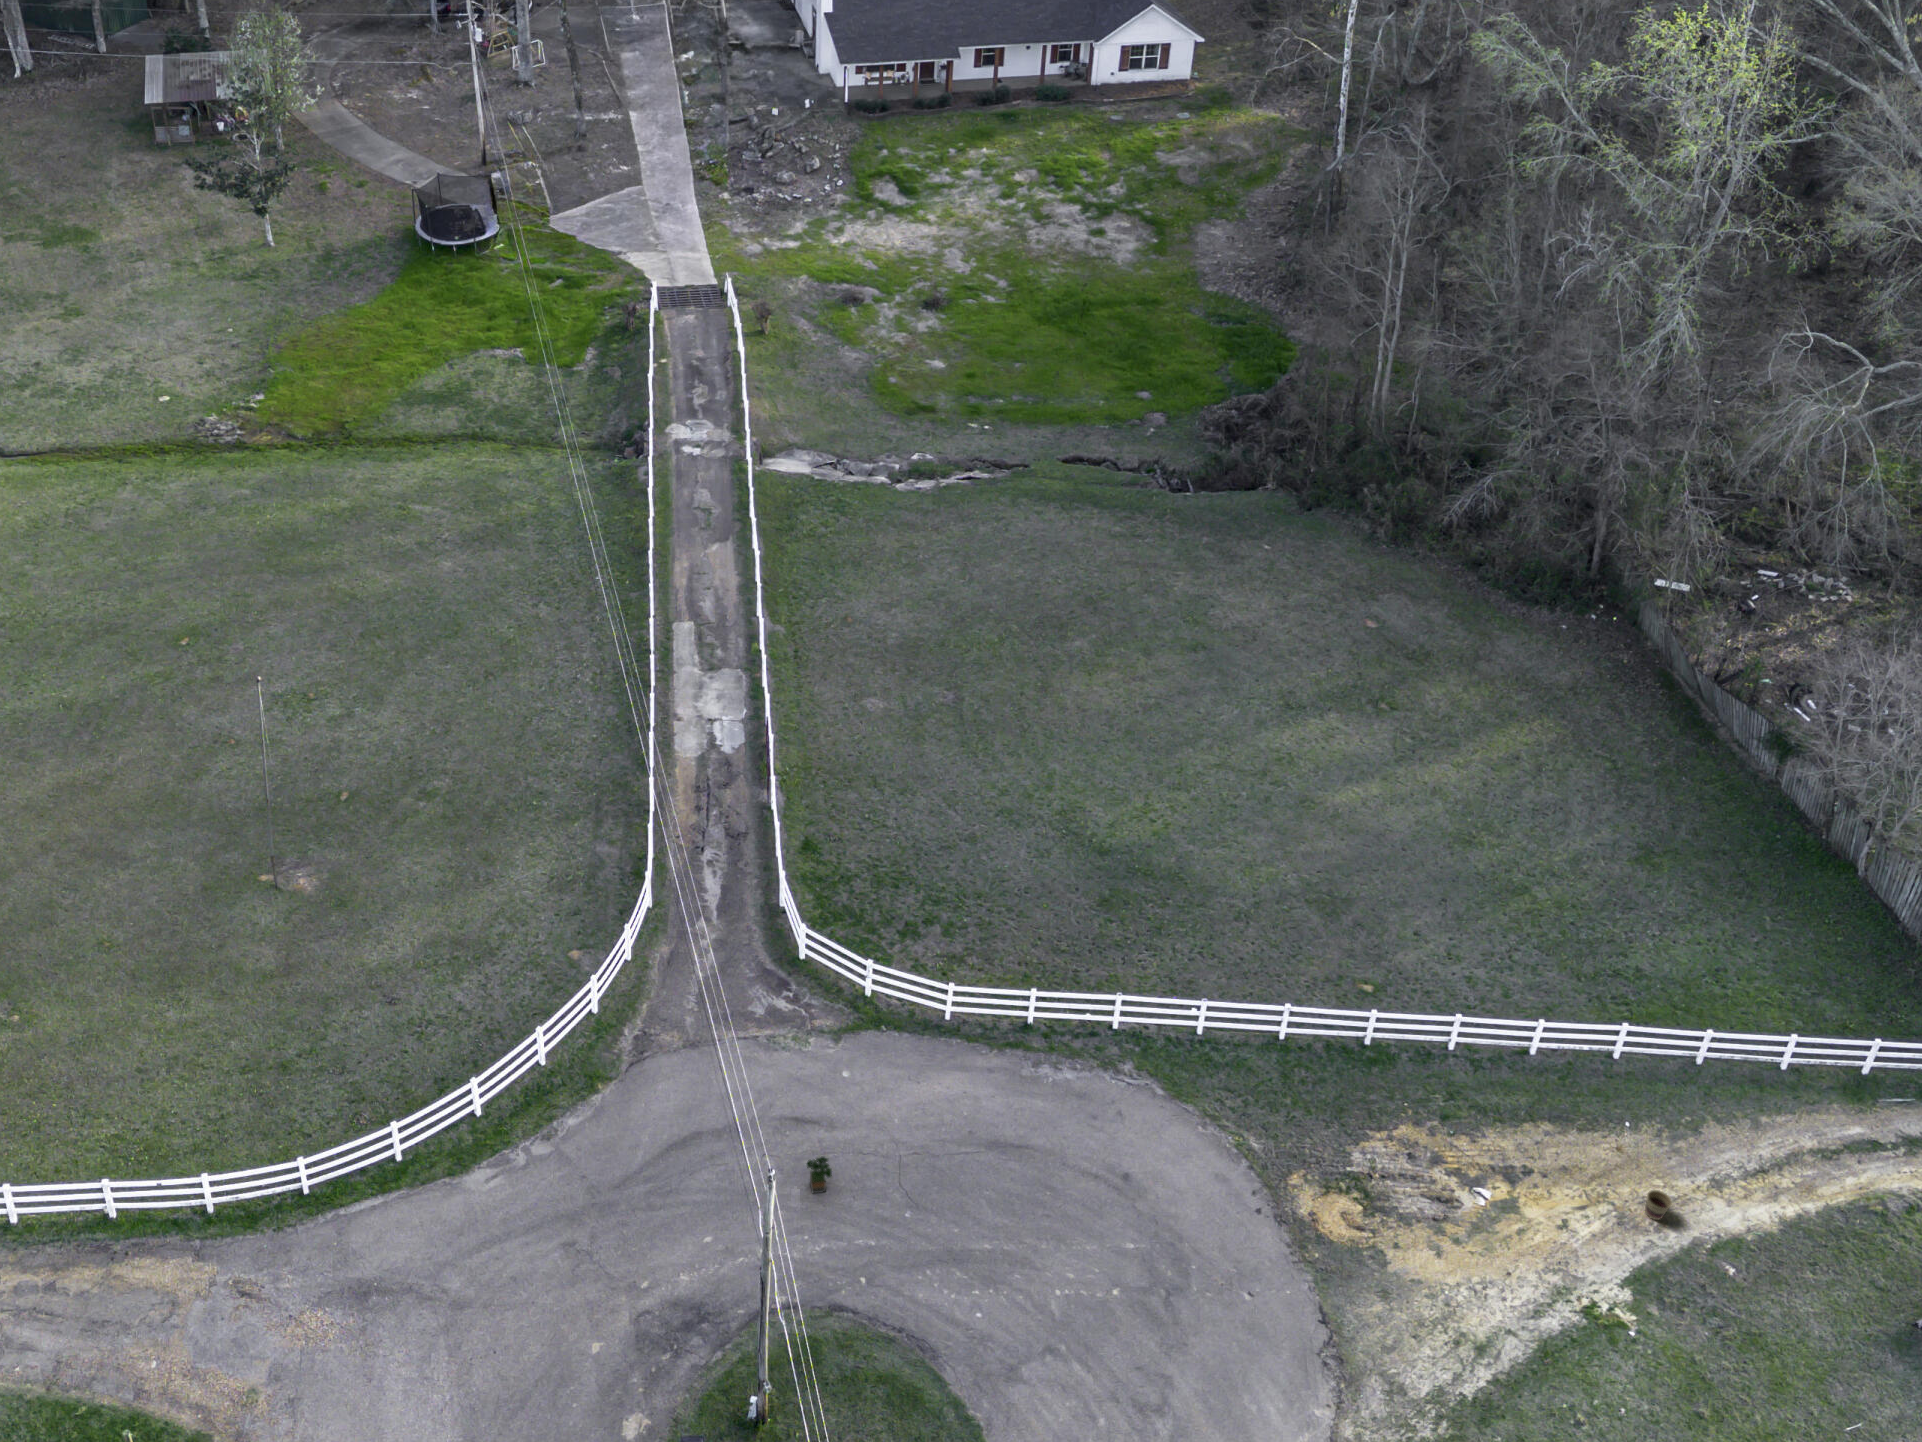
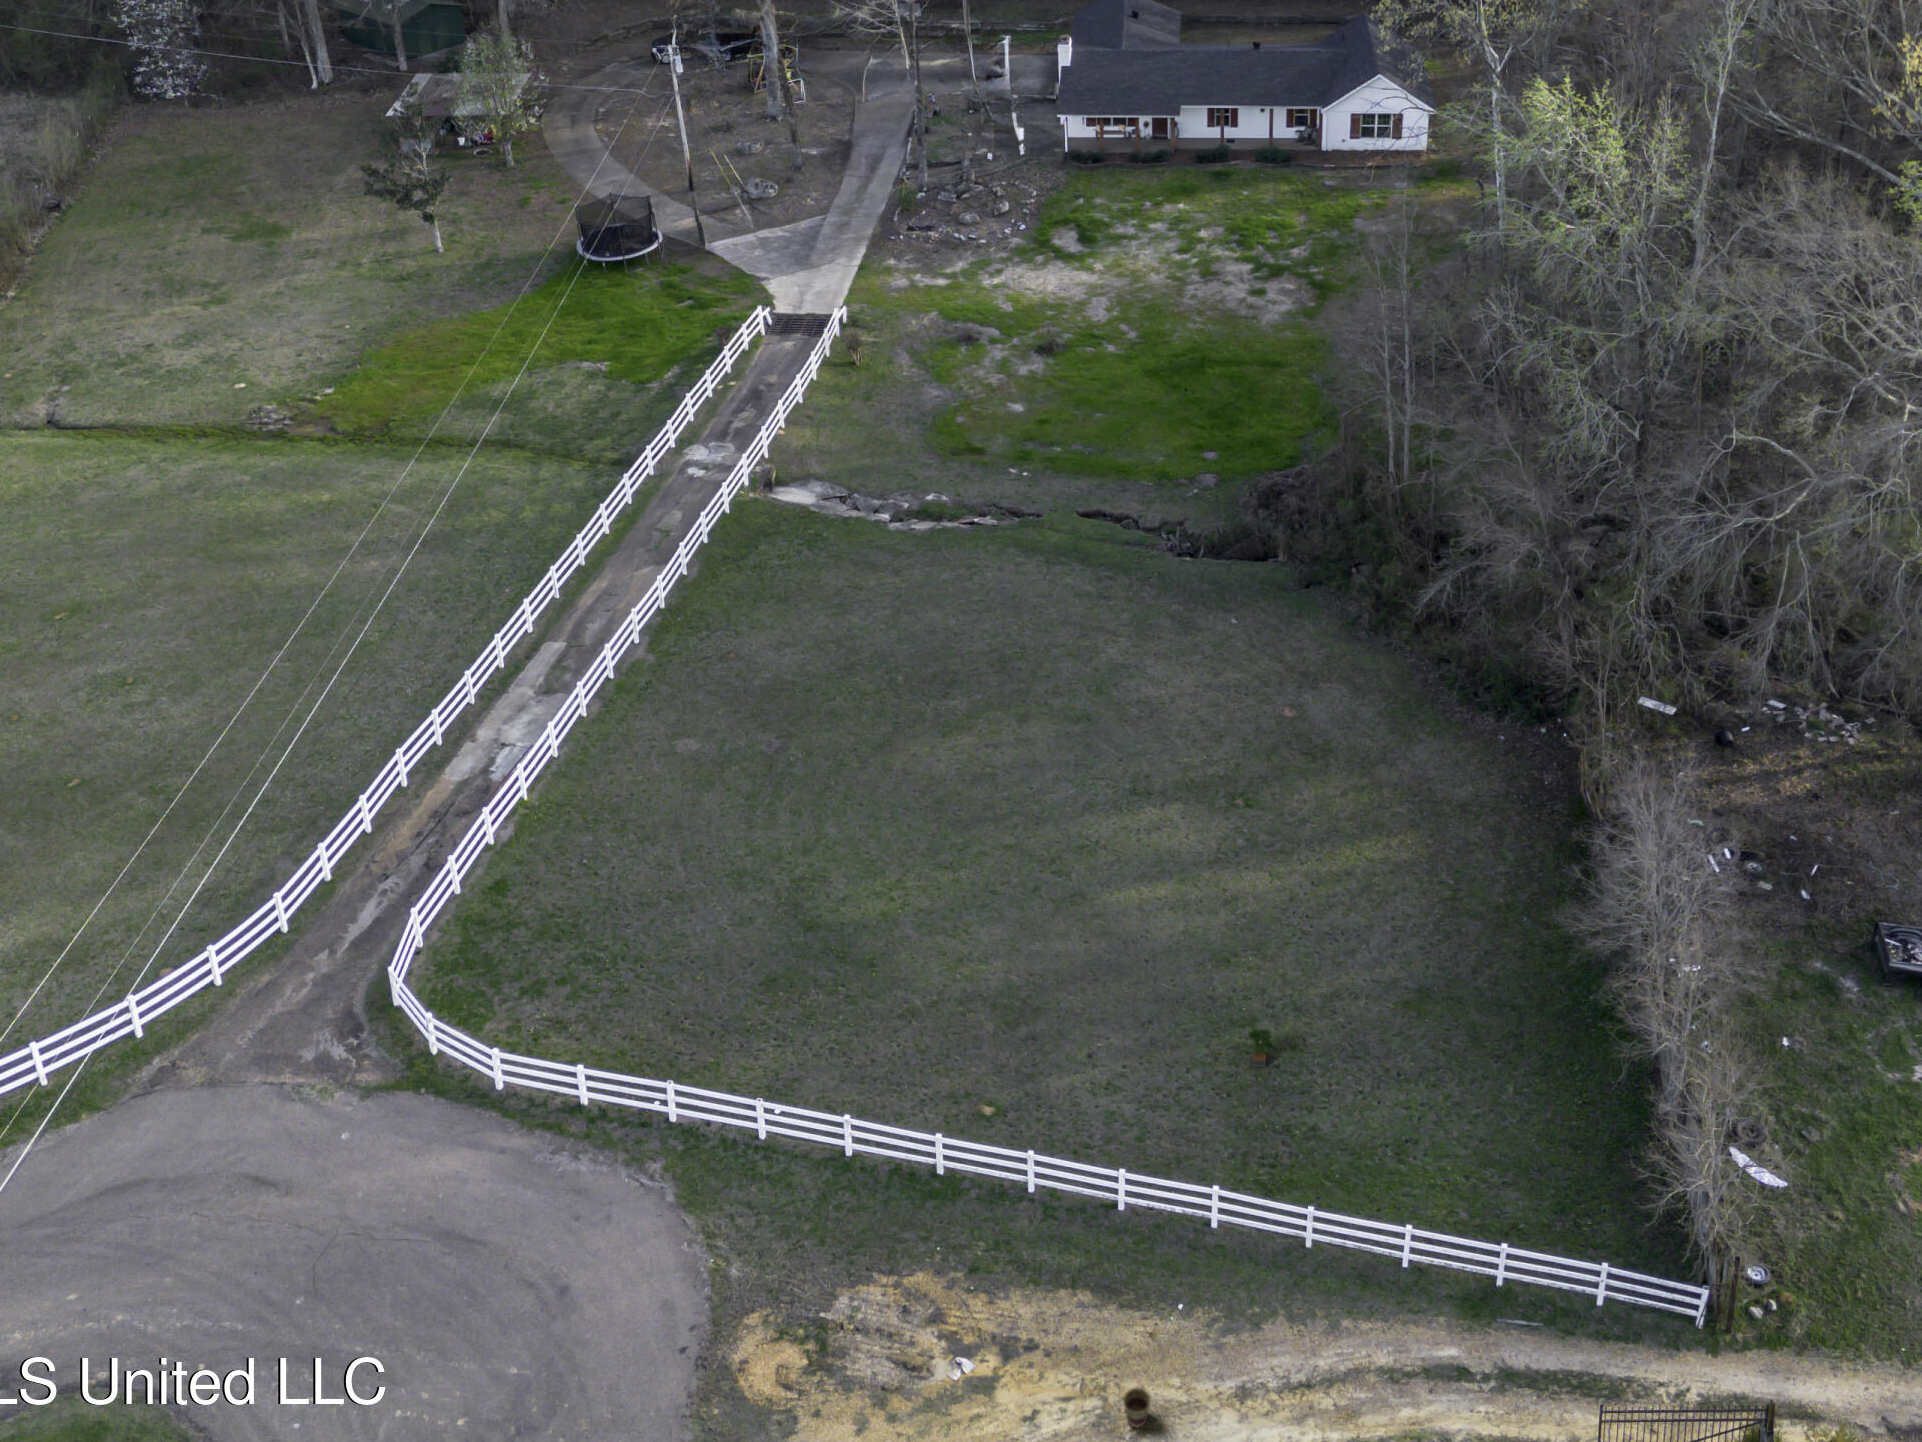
potted tree: present [807,1157,832,1194] -> present [1249,1029,1273,1067]

